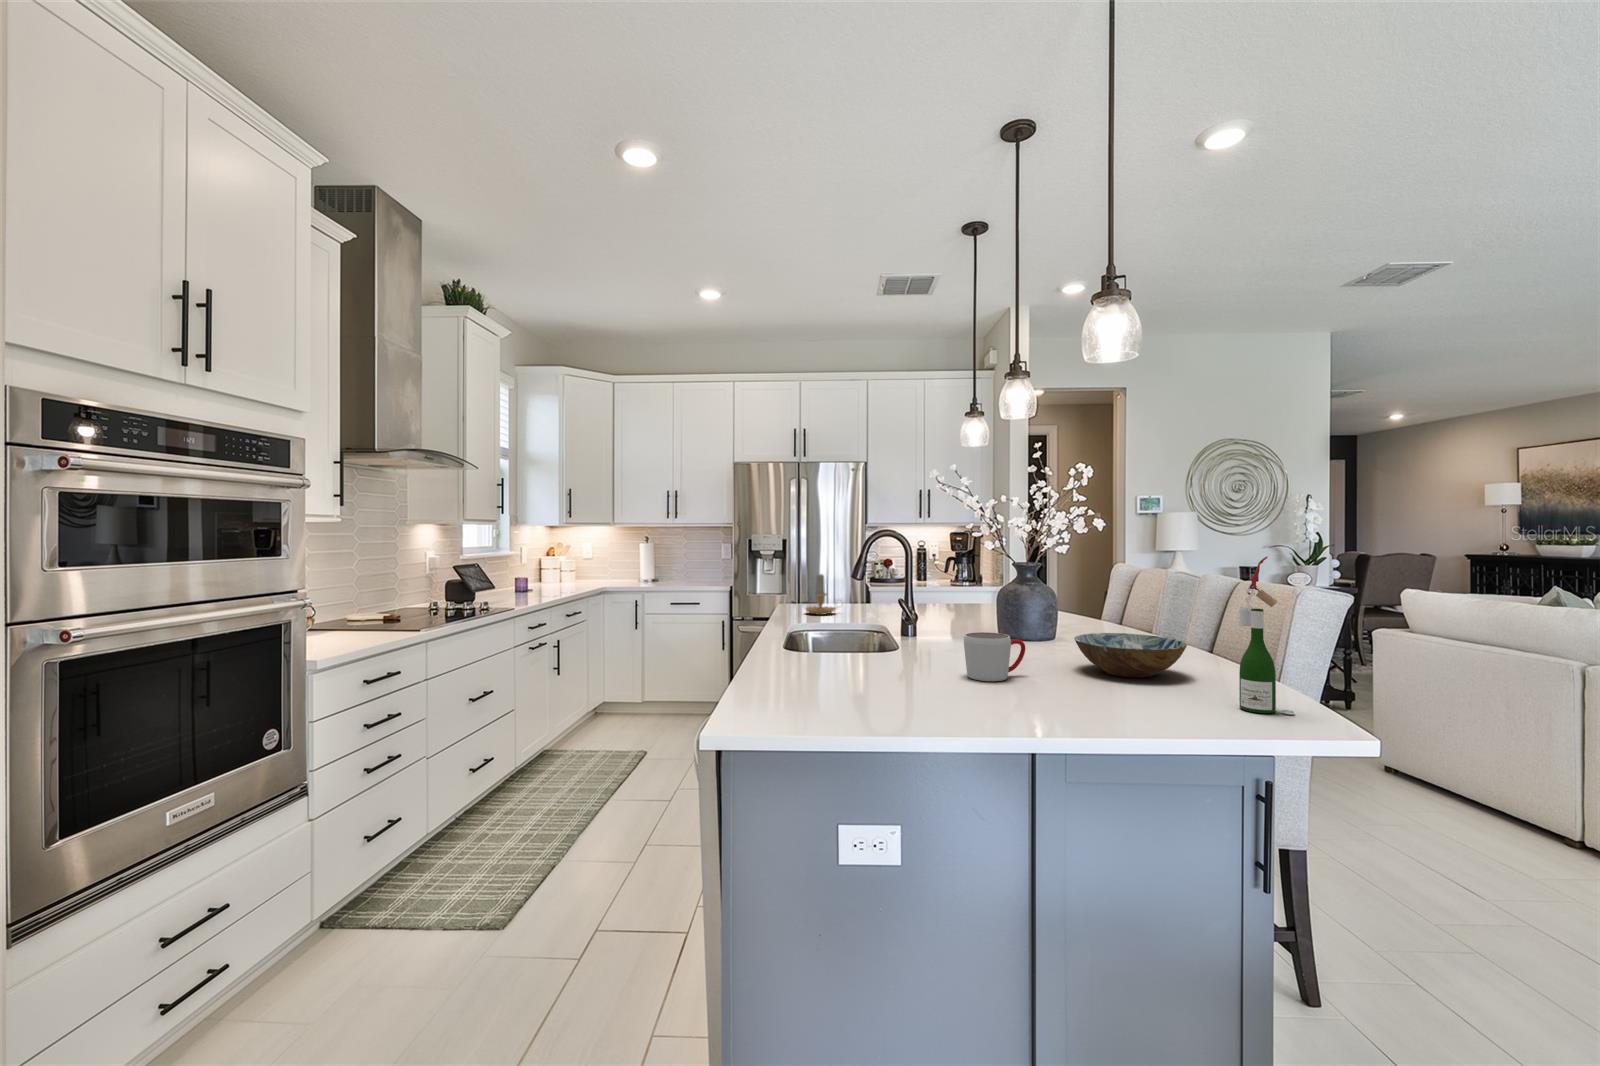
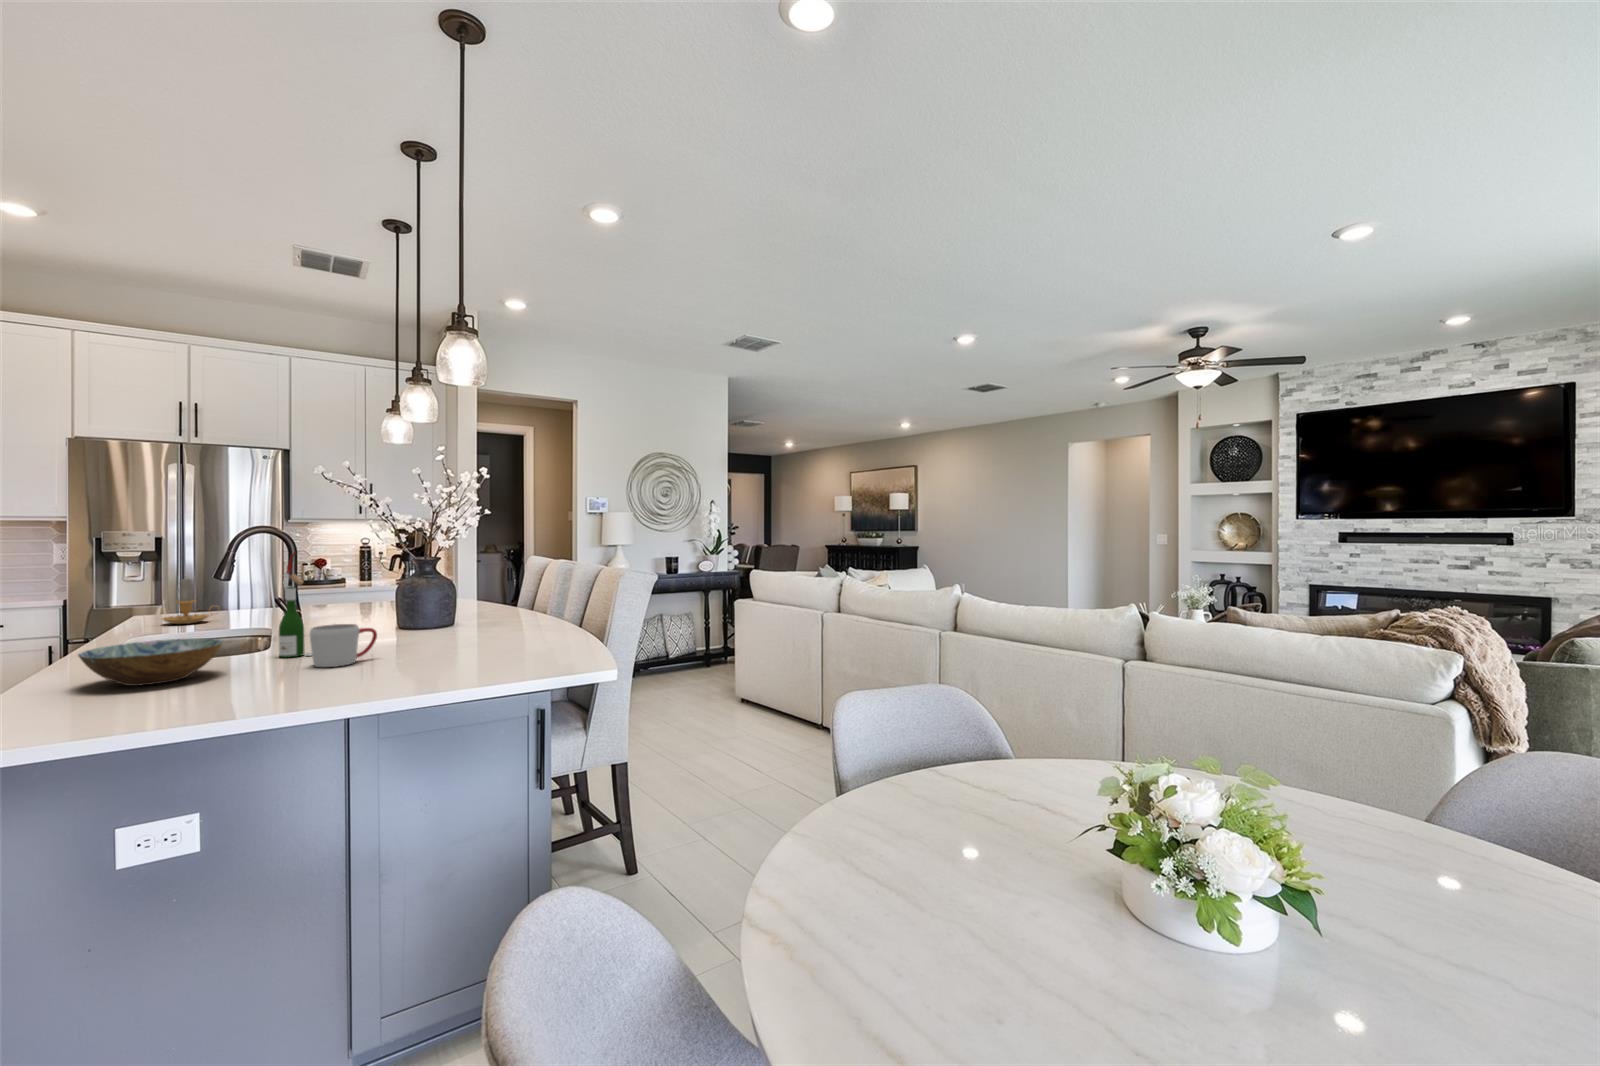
wine bottle: present [1239,557,1295,715] -> present [279,551,312,658]
bowl: present [1074,633,1187,678] -> present [78,638,223,686]

